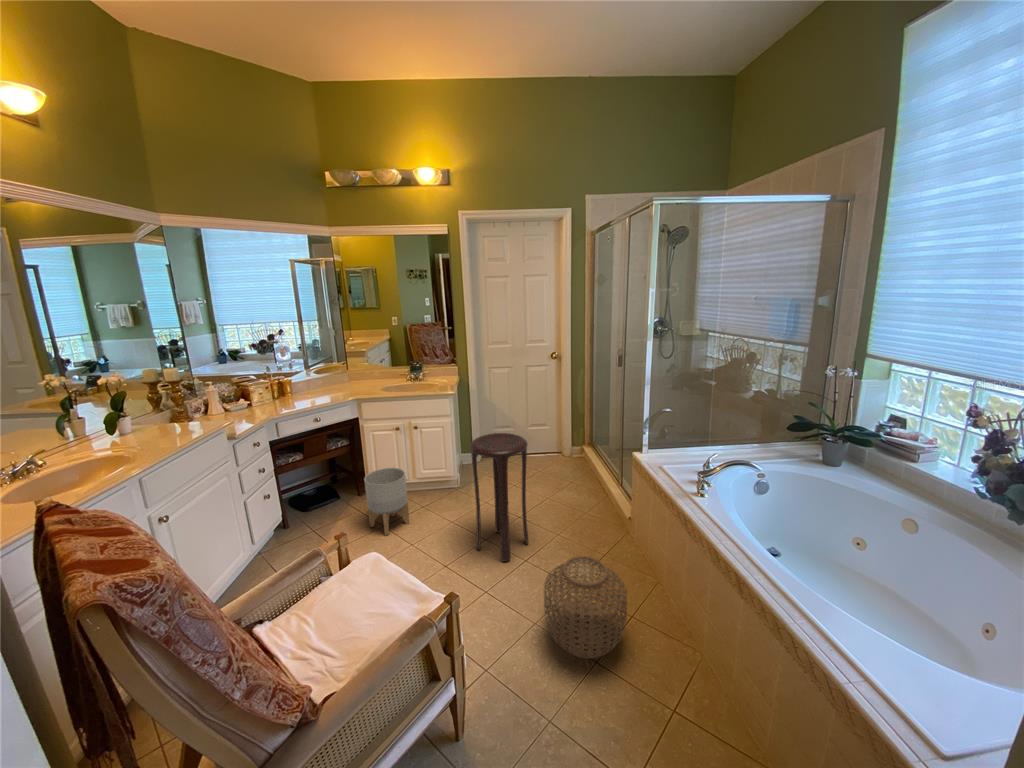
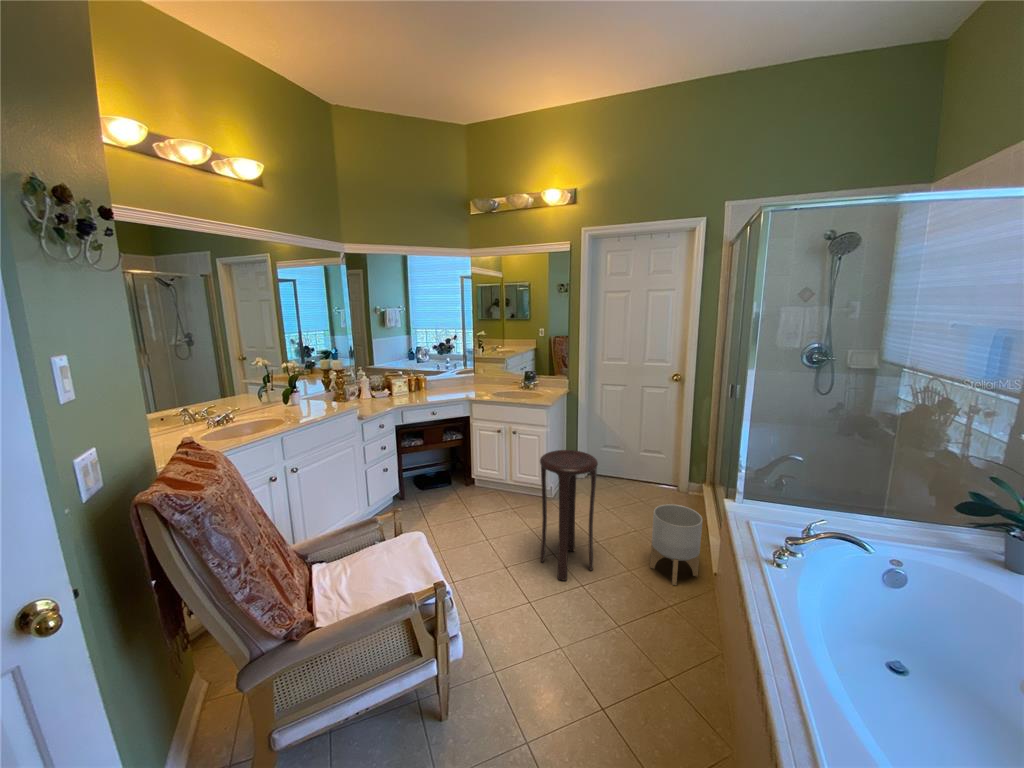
planter: present [364,468,410,535] -> present [650,504,702,585]
woven basket: present [544,556,627,659] -> none [559,592,648,706]

